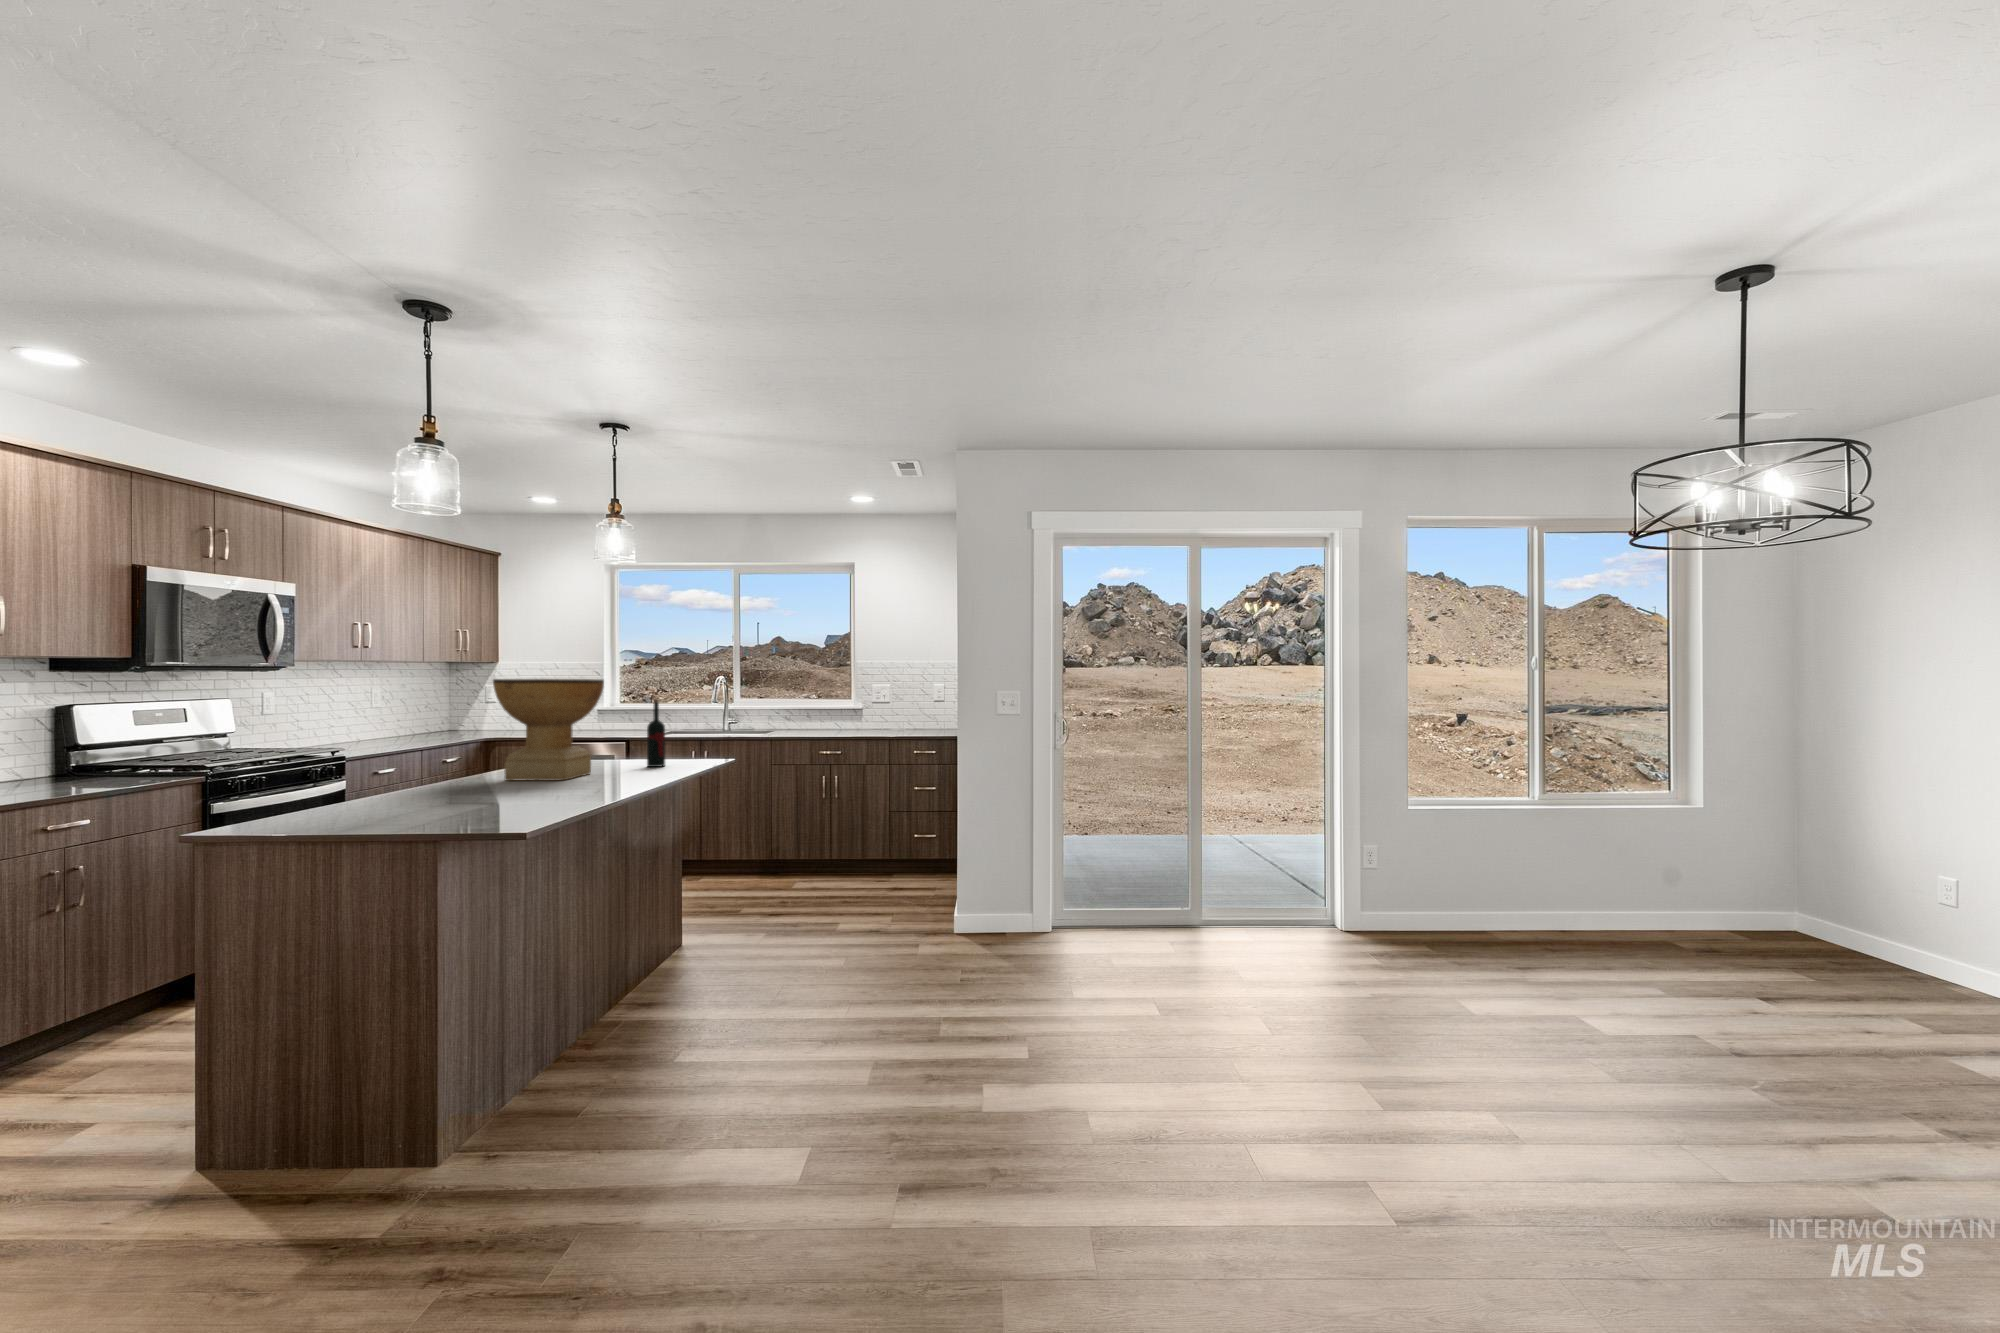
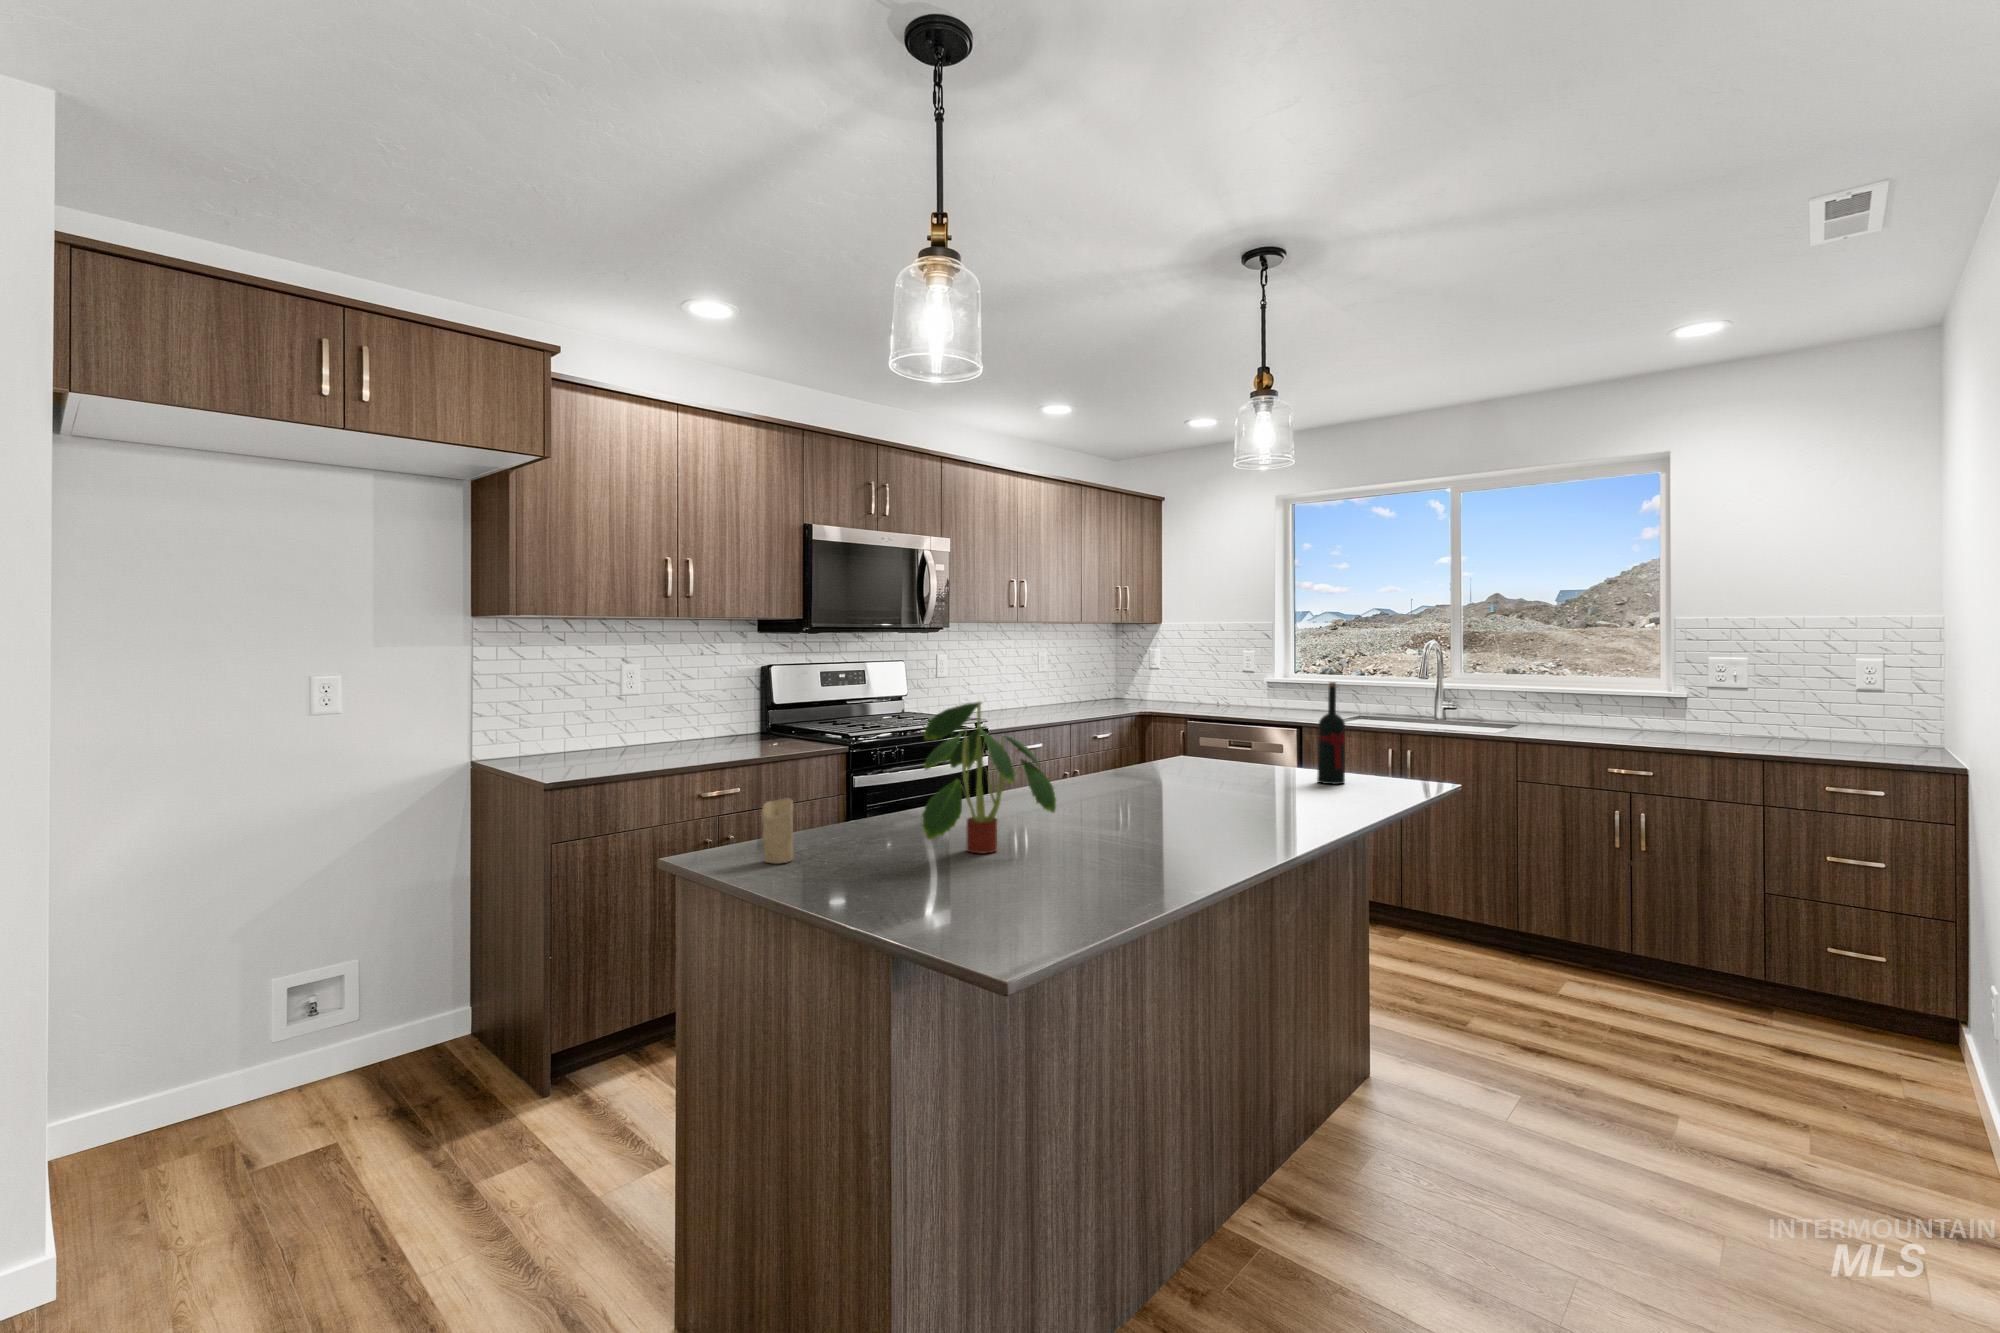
decorative bowl: present [493,679,604,781] -> none [1108,649,1254,800]
plant: none [365,711,486,813] -> present [922,702,1056,853]
candle: none [248,784,277,831] -> present [762,798,793,864]

